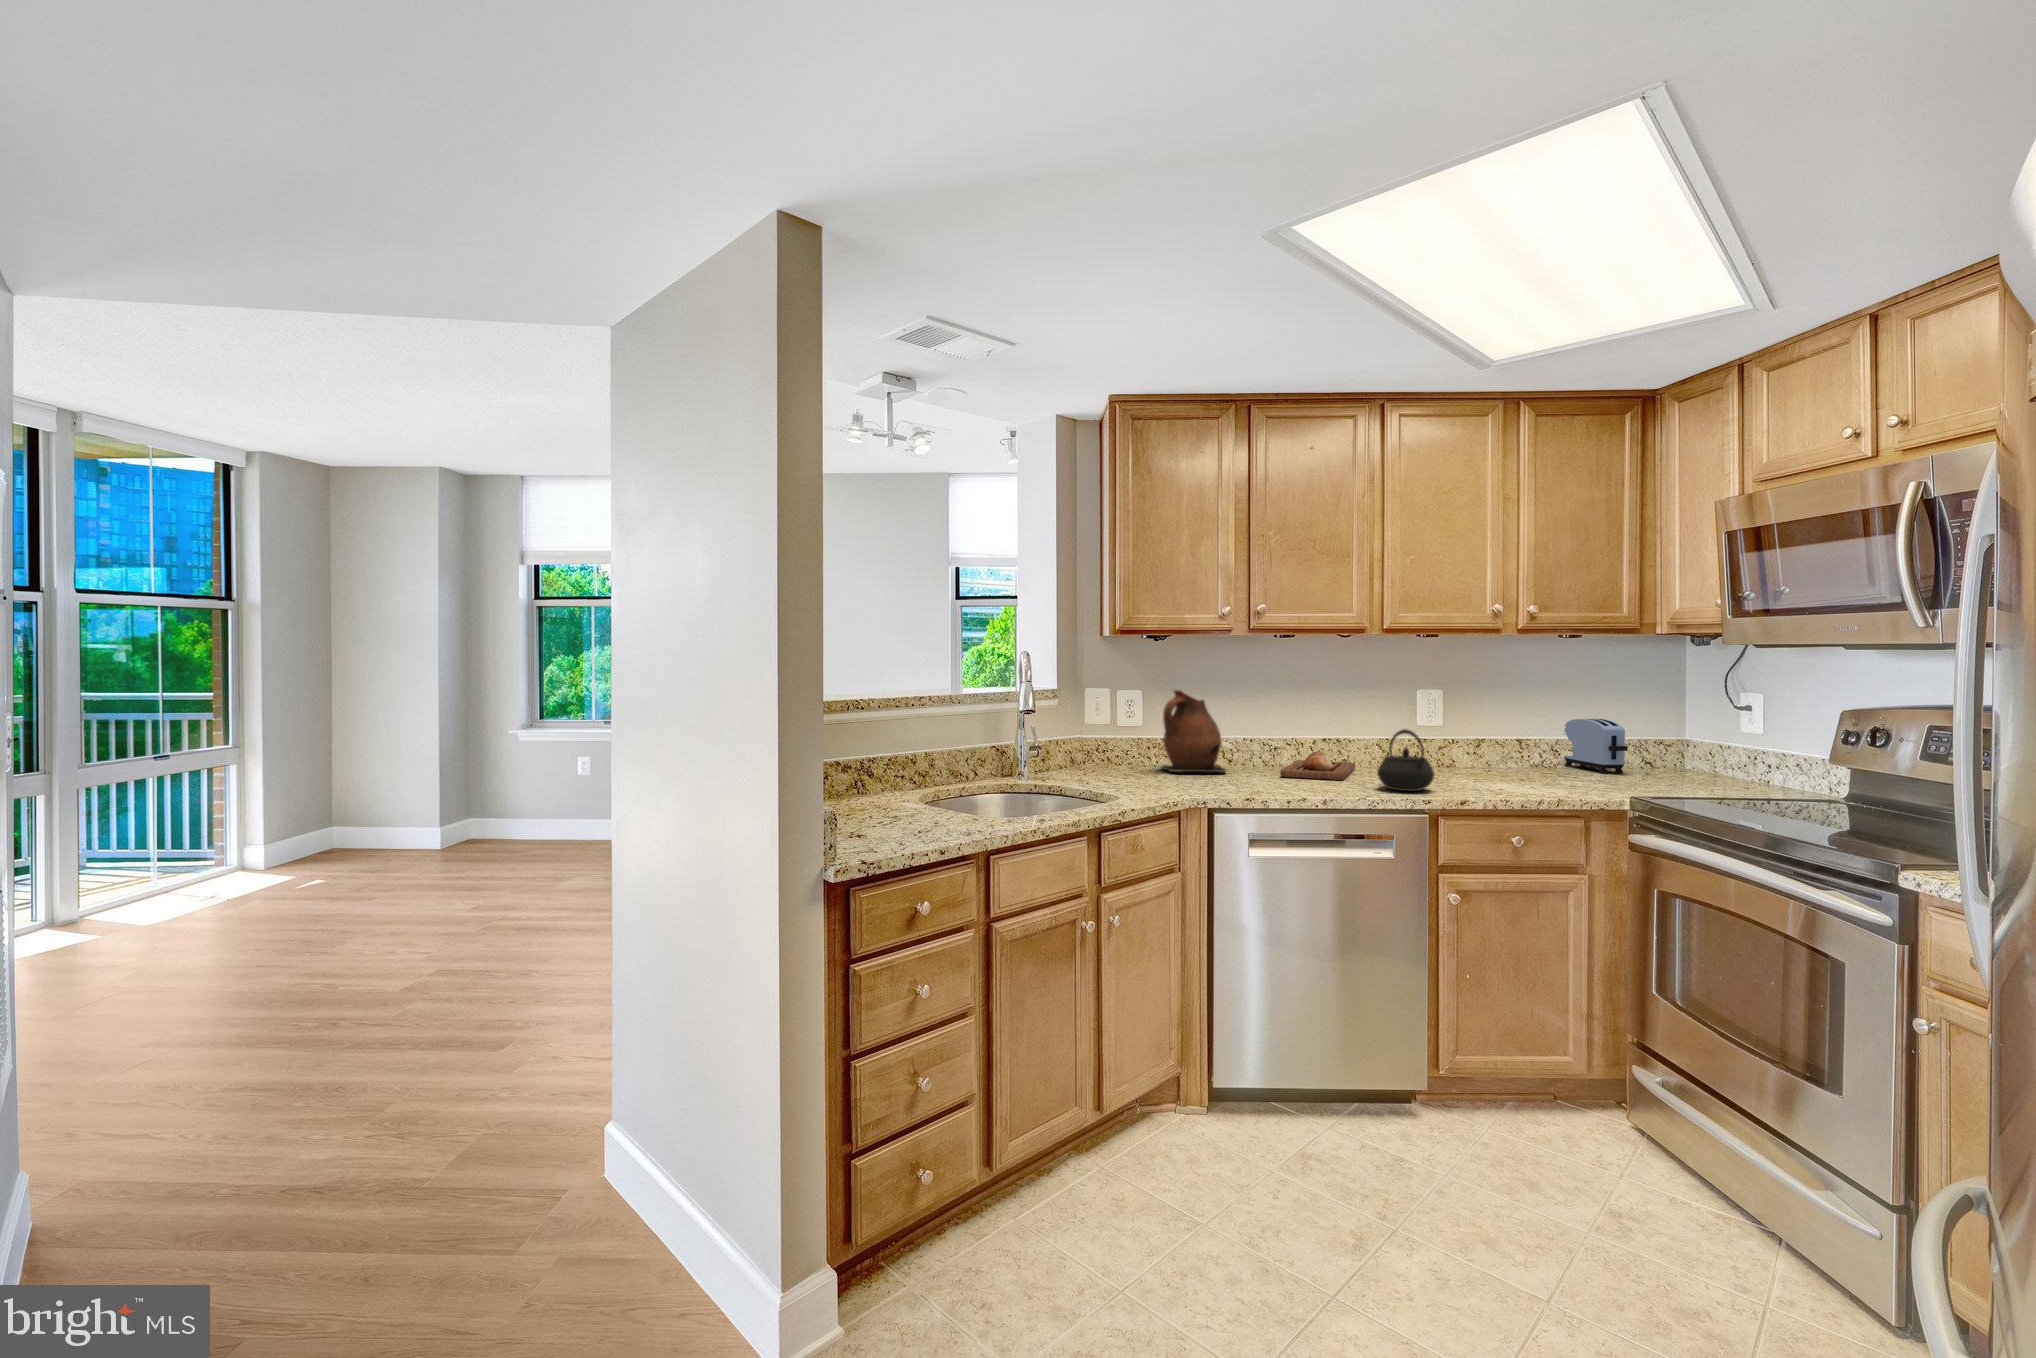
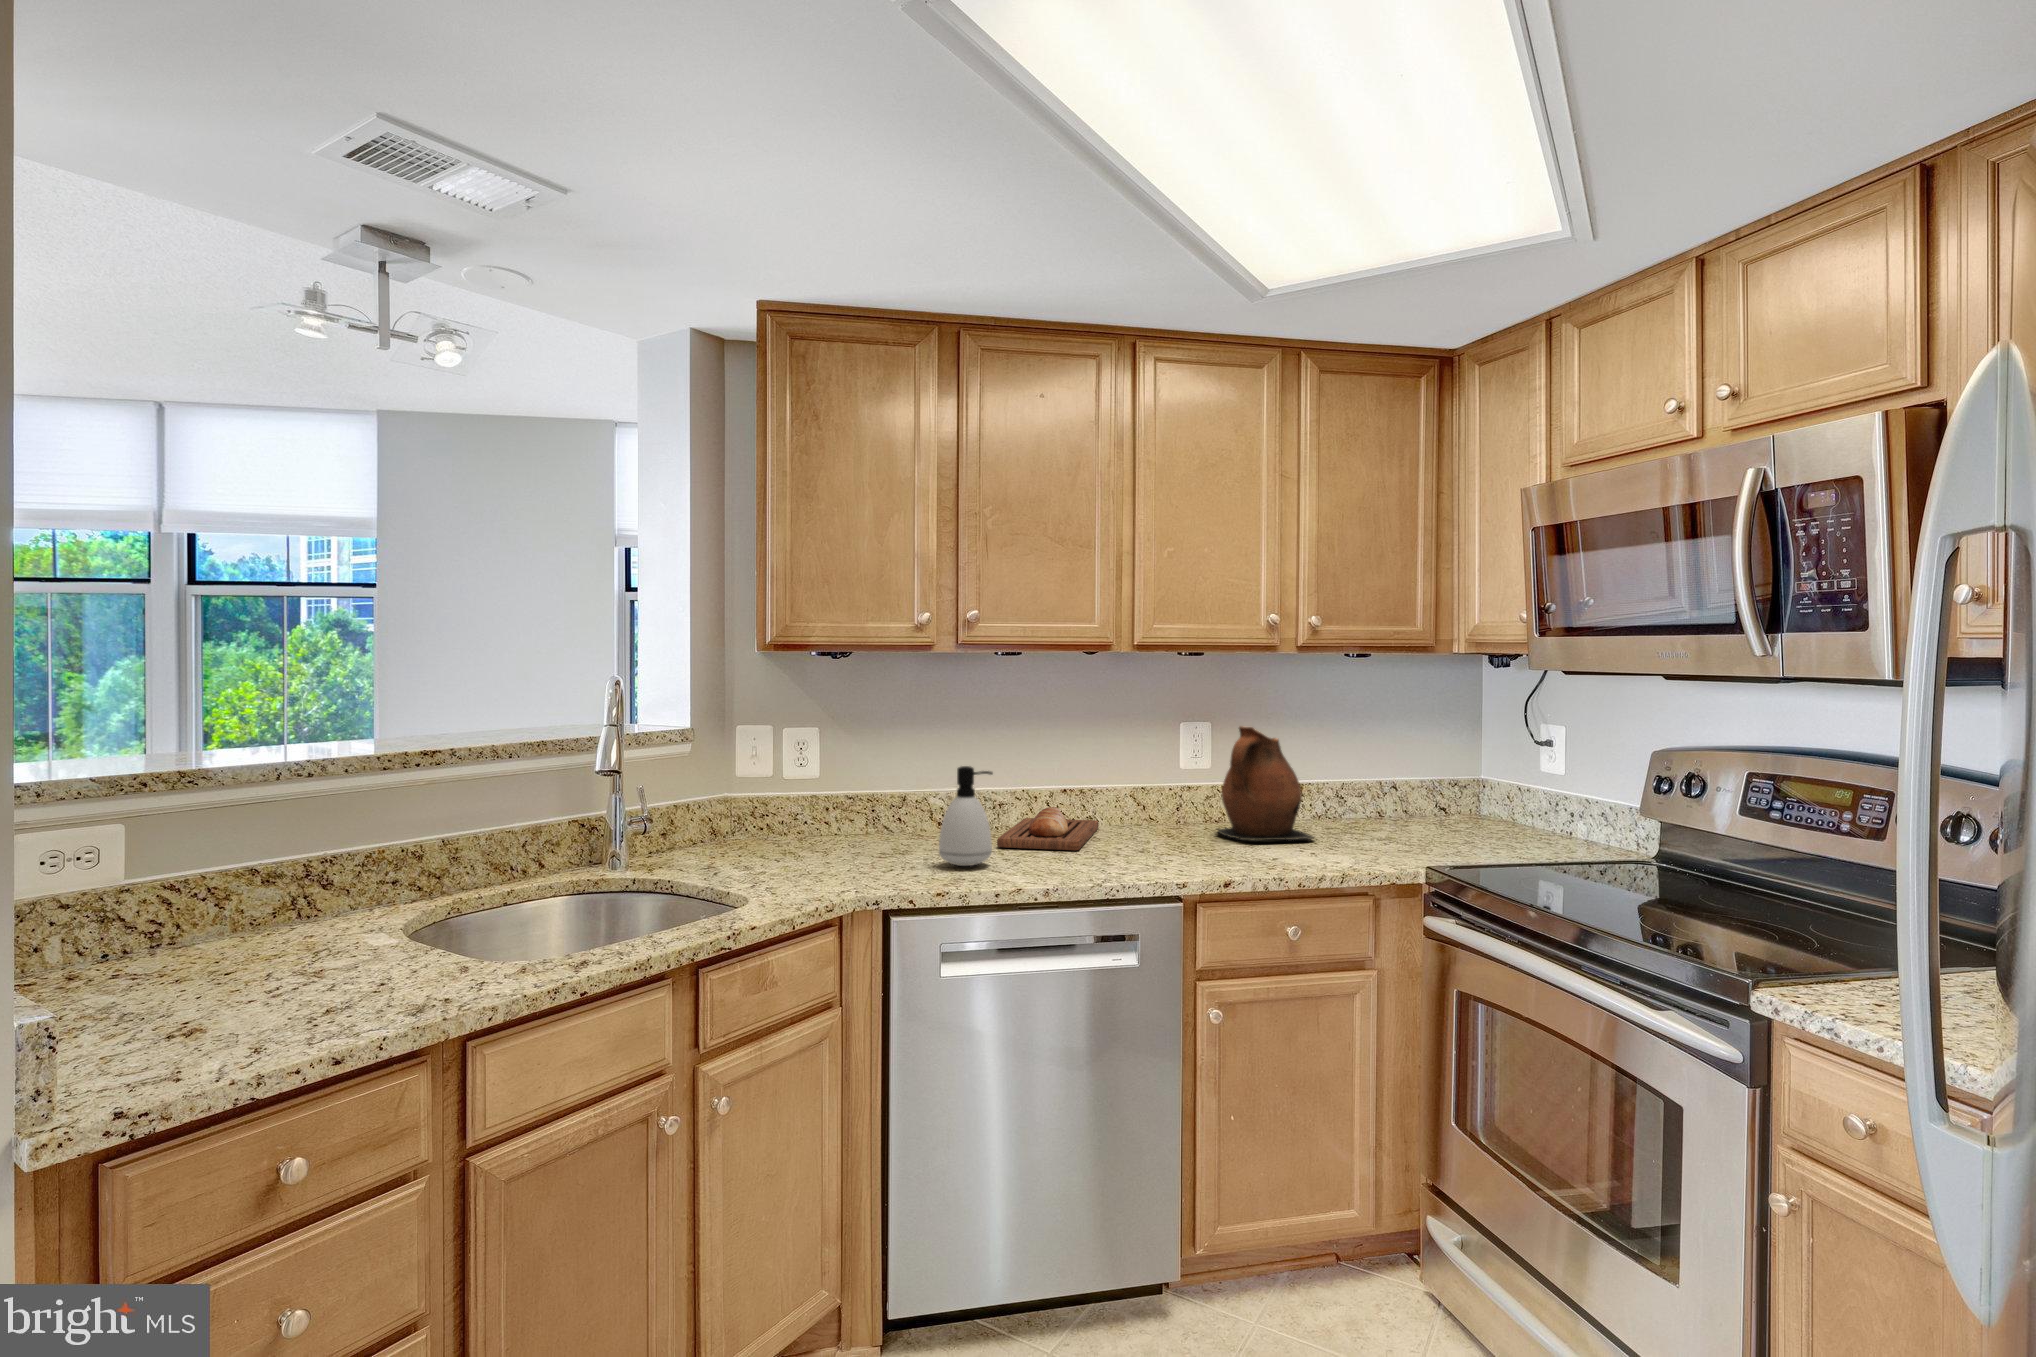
ceramic pitcher: present [1162,690,1226,773] -> present [1217,726,1314,840]
soap dispenser: none [1241,714,1282,786] -> present [939,766,993,866]
toaster: present [1564,719,1628,773] -> none [1346,756,1422,826]
kettle: present [1377,729,1434,791] -> none [1119,784,1191,869]

